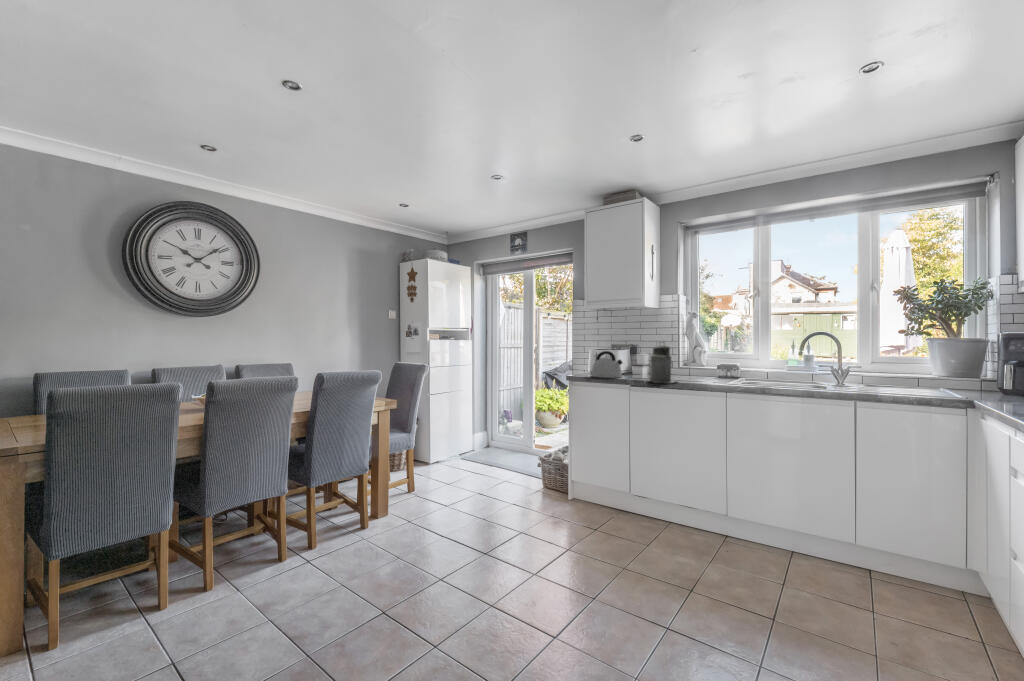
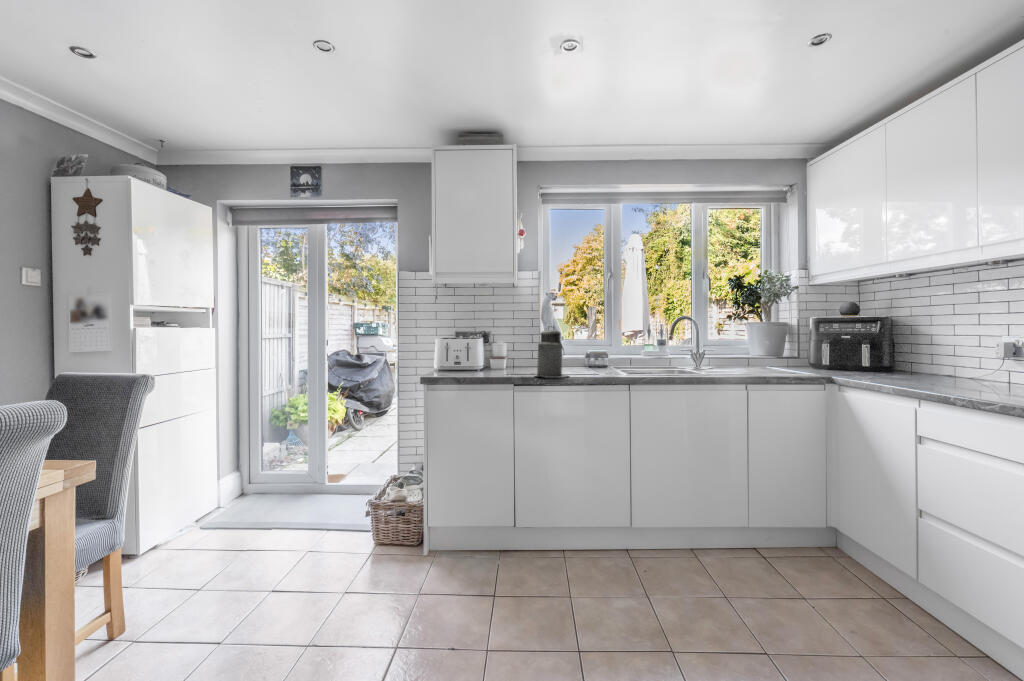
kettle: present [592,351,622,378] -> none [449,340,493,376]

